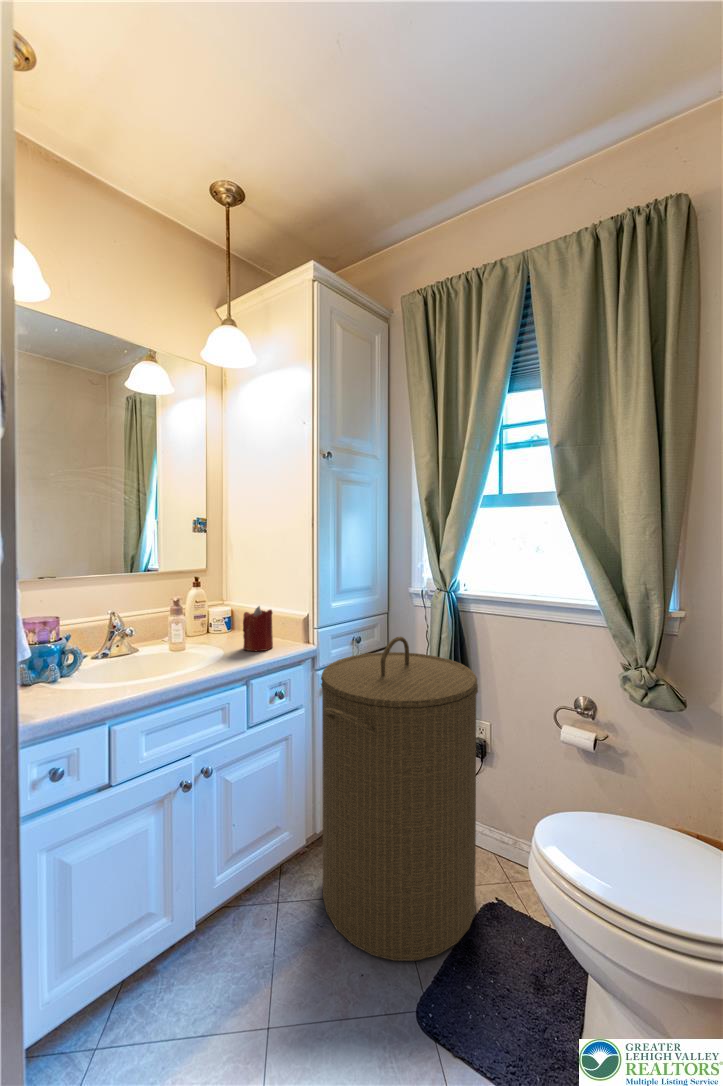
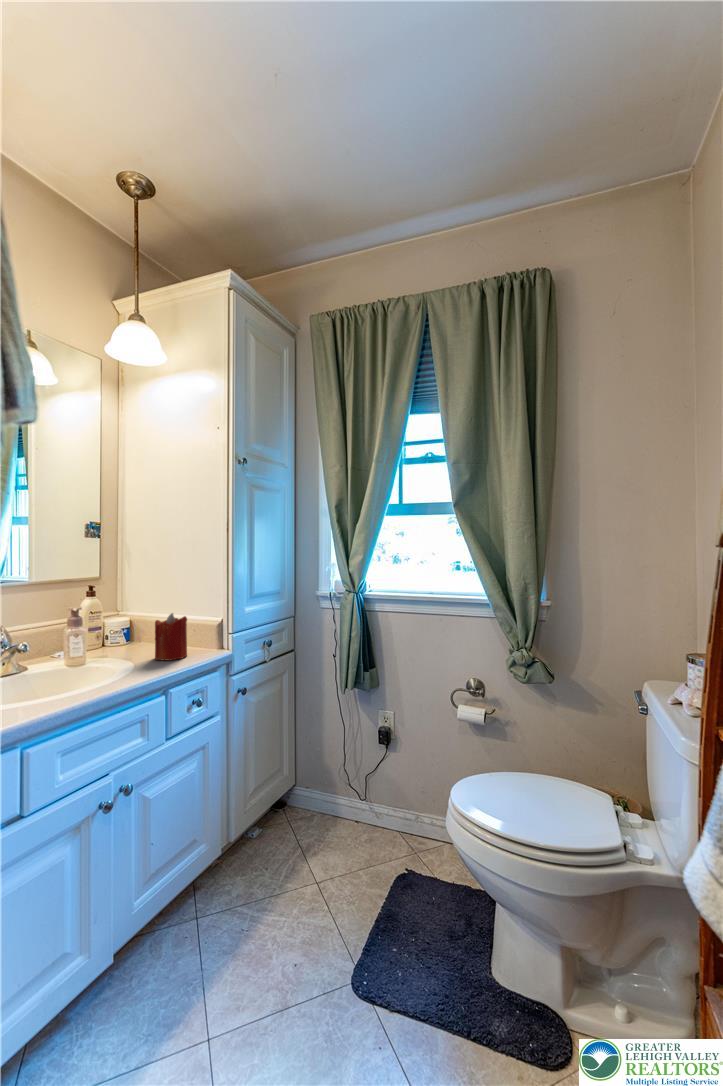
laundry hamper: present [321,637,478,961] -> none [242,636,392,947]

